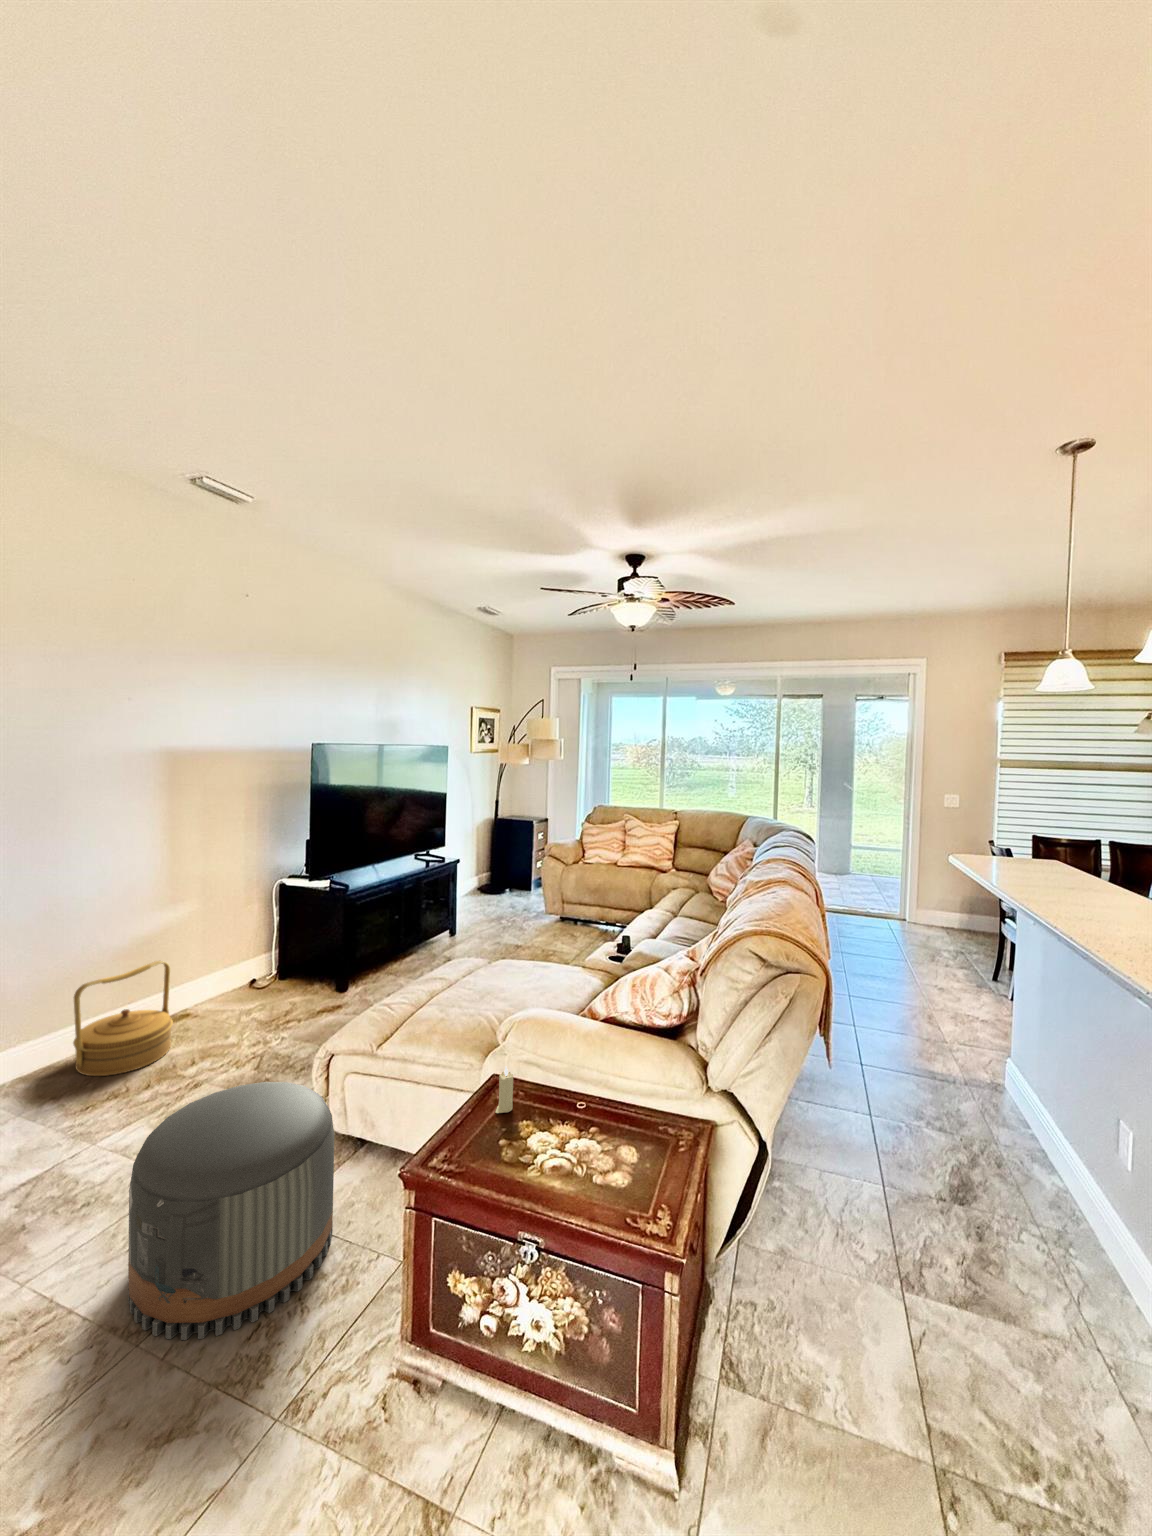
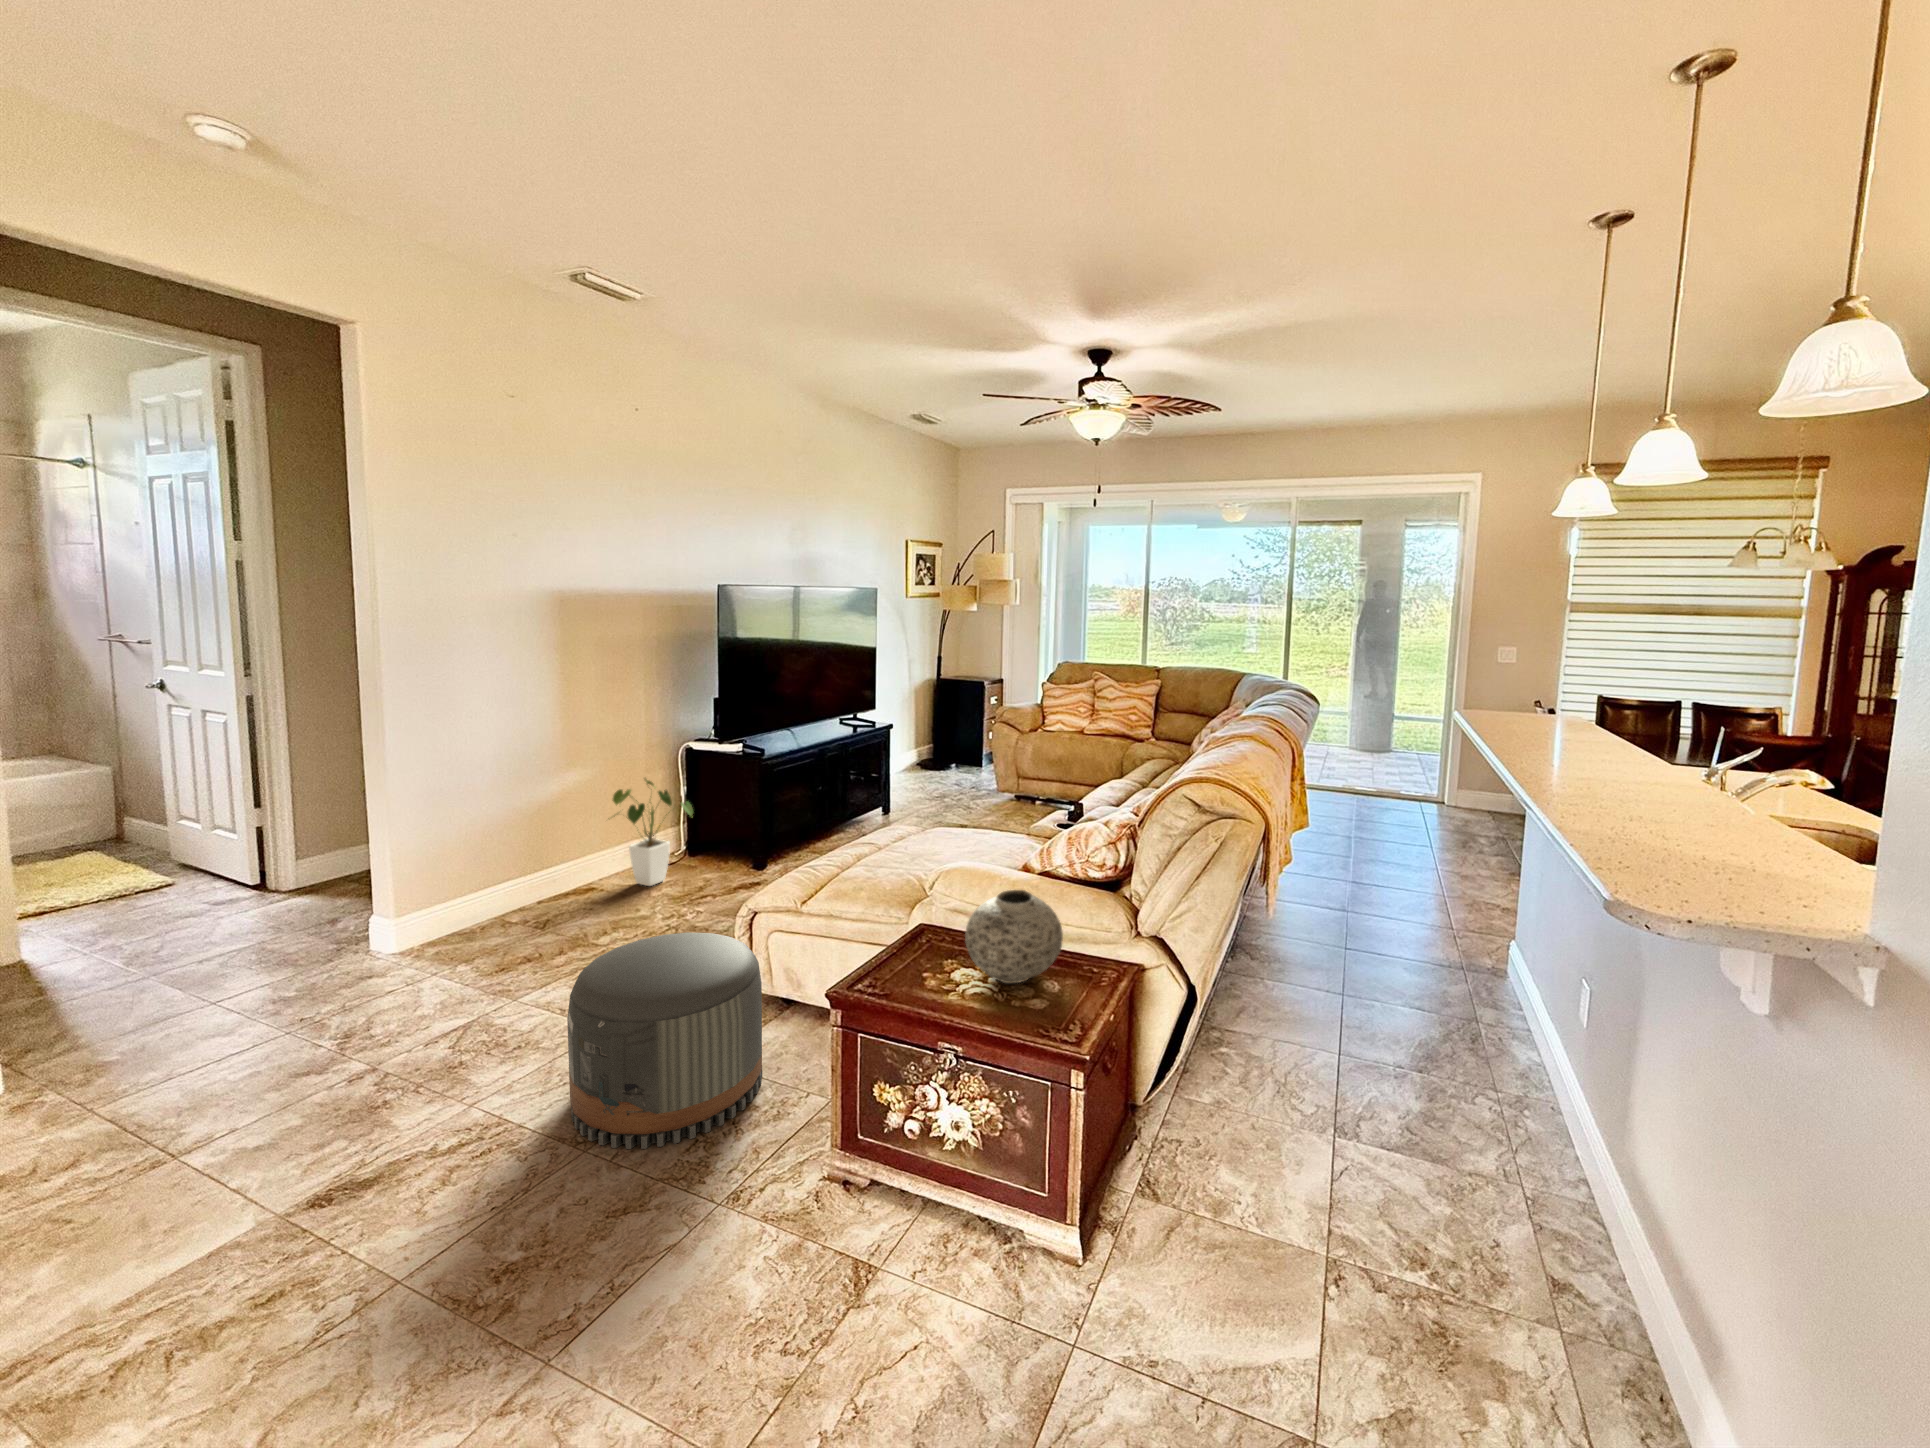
house plant: none [203,912,283,1011] -> present [608,779,693,886]
woven basket: present [73,961,173,1076] -> none [477,825,579,943]
vase: none [543,1051,641,1155] -> present [965,890,1063,983]
candle: present [496,1066,513,1113] -> none [921,906,939,951]

